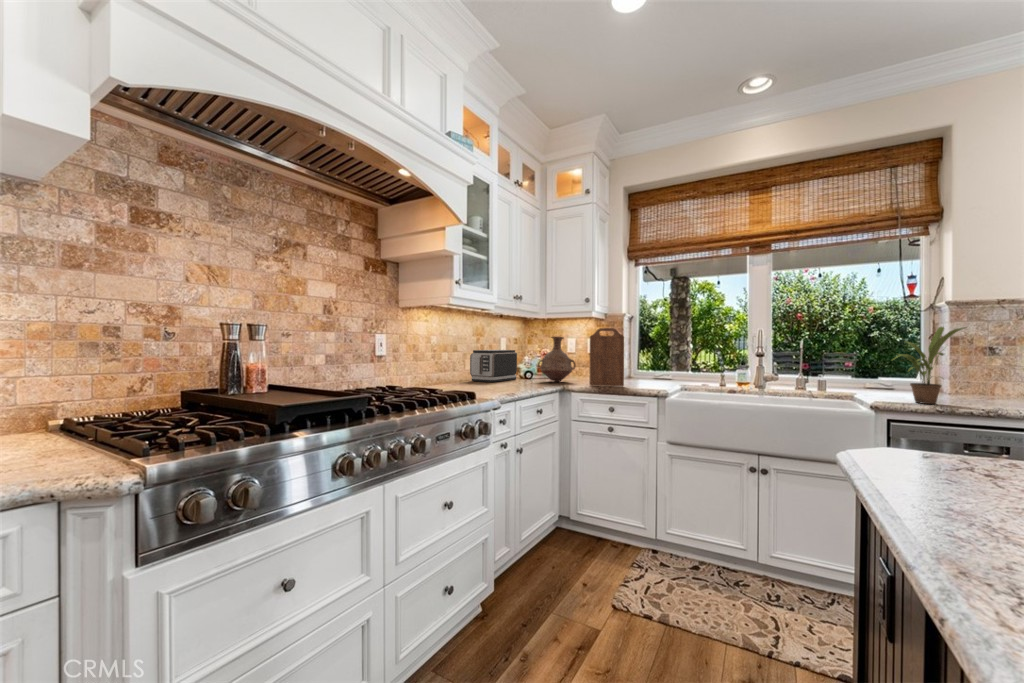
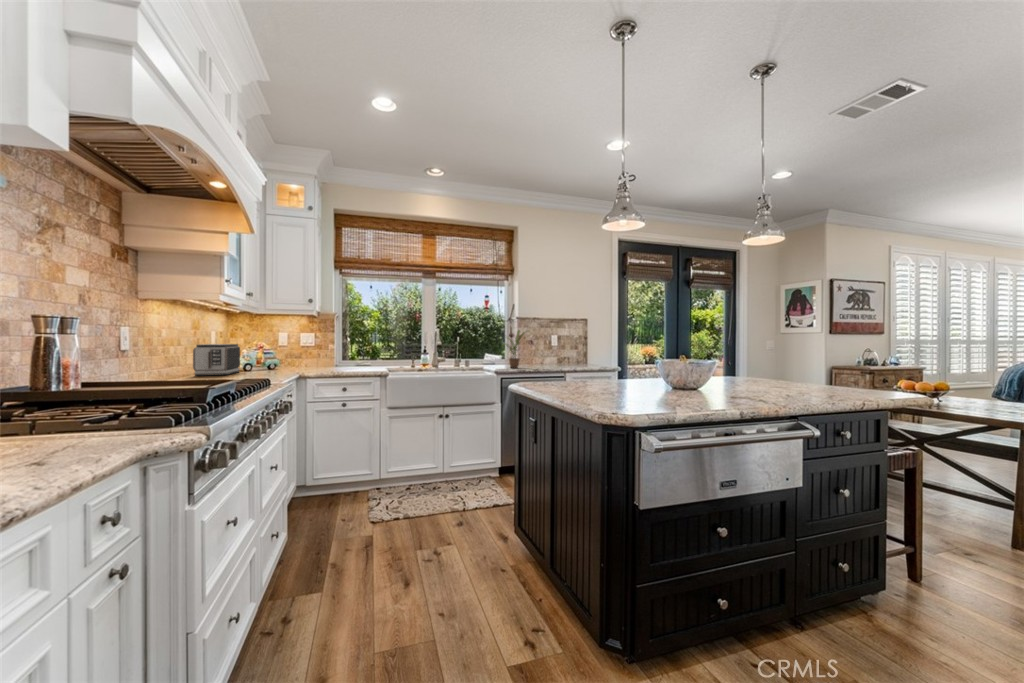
cutting board: present [589,328,624,386] -> none [325,326,353,372]
vase: present [538,336,576,382] -> none [269,332,306,372]

